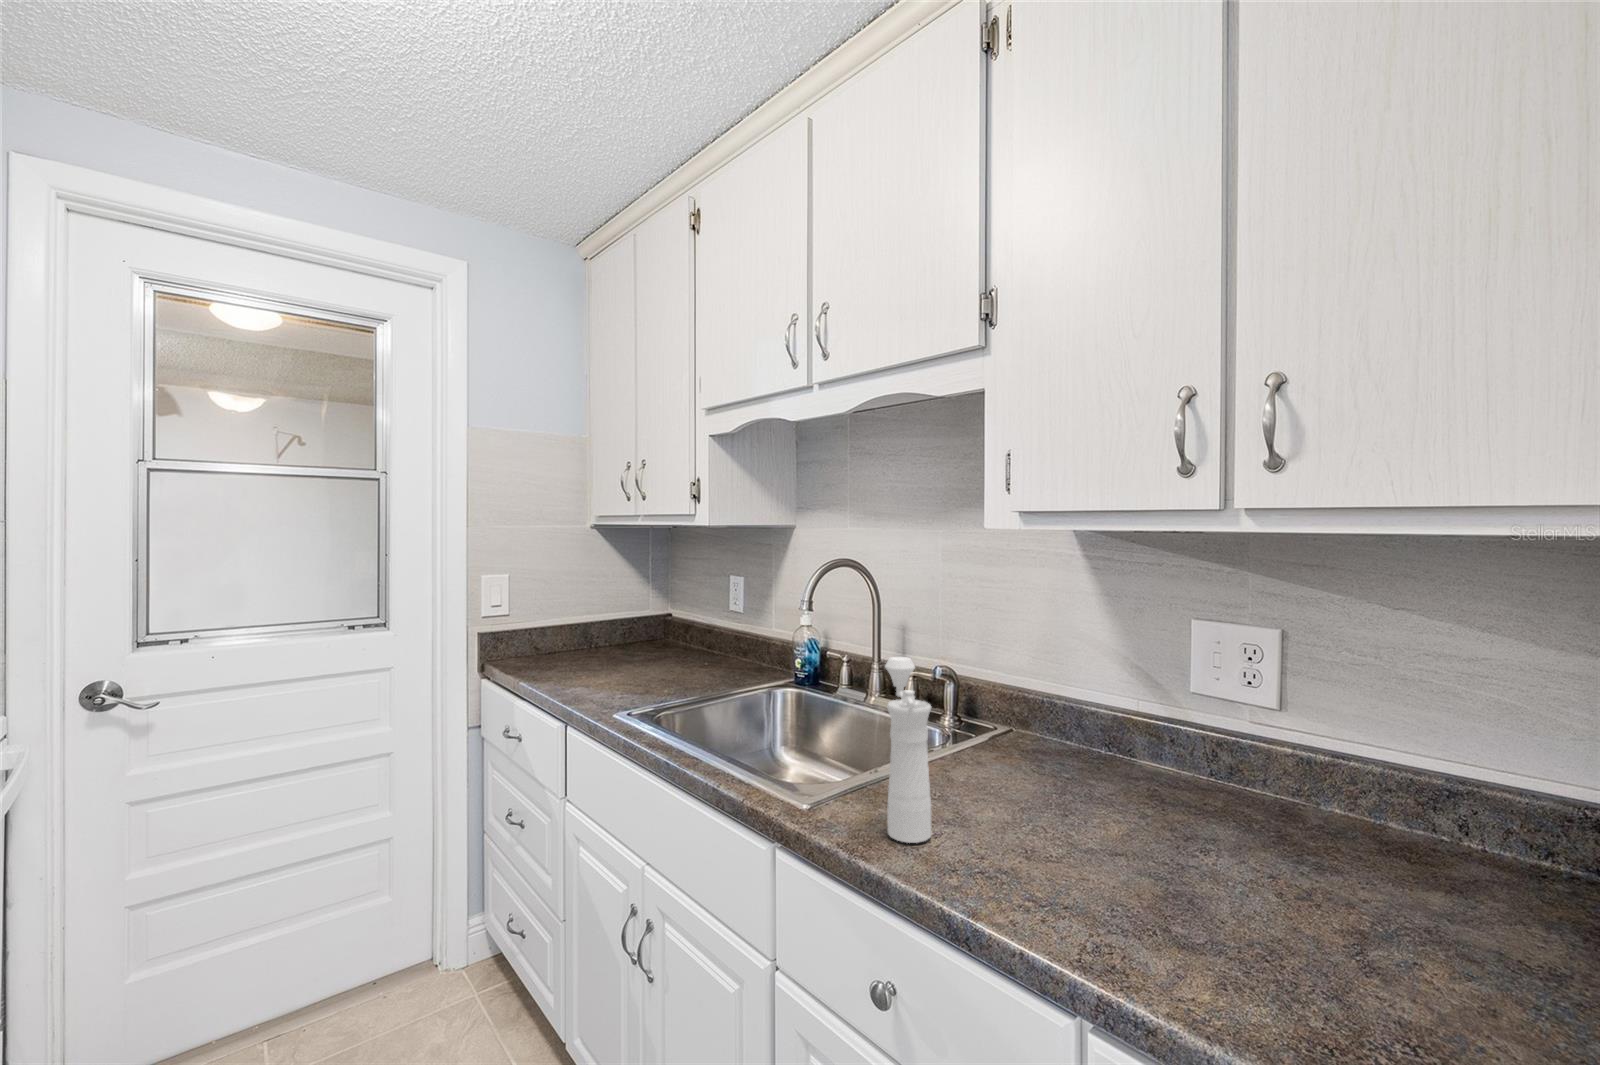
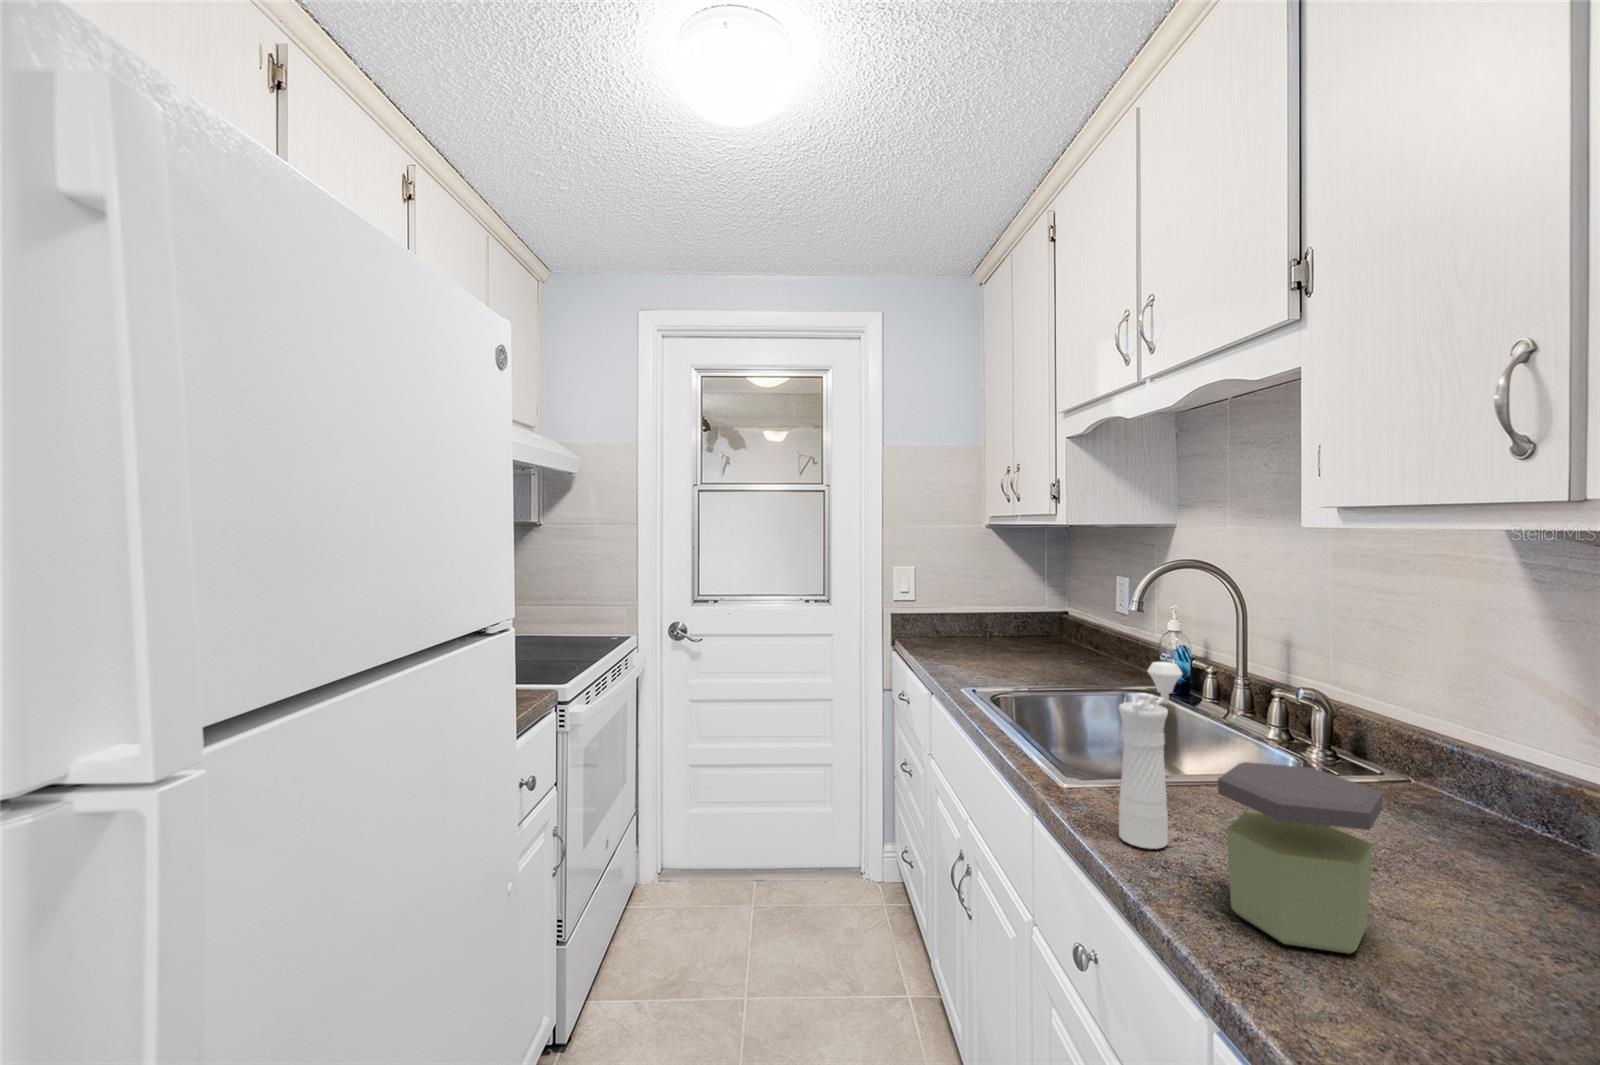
jar: none [1009,736,1136,899] -> present [1218,762,1383,954]

